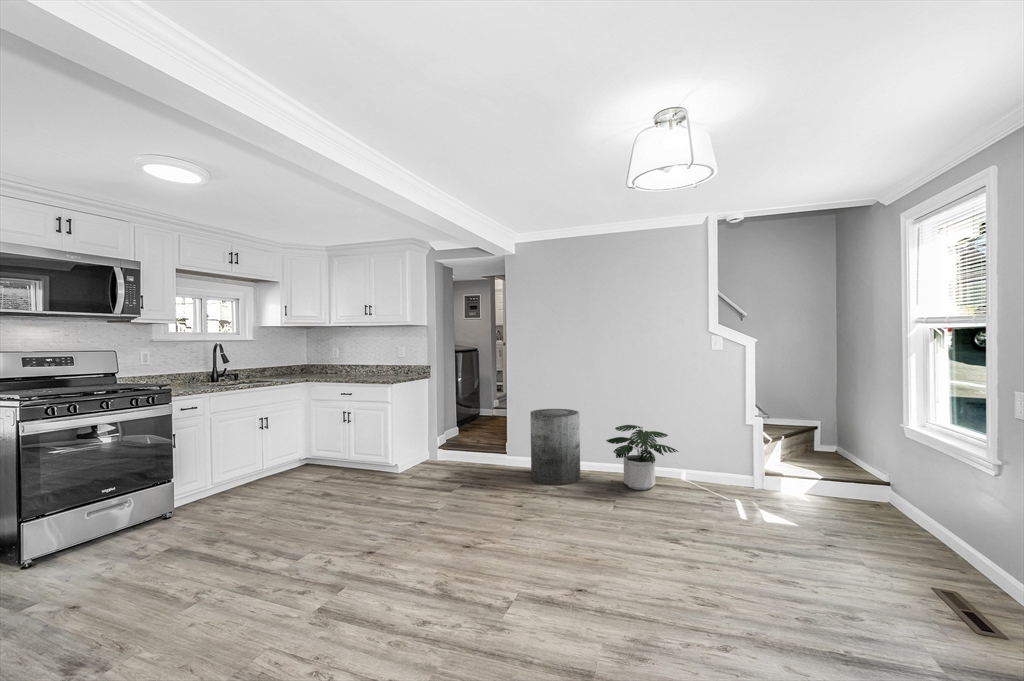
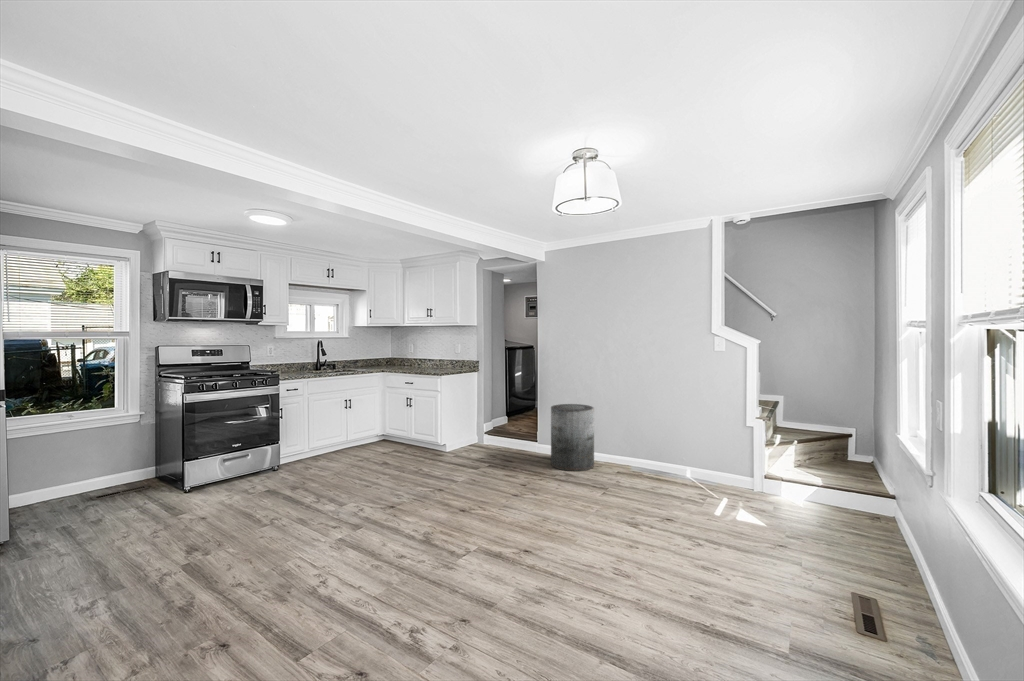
potted plant: present [606,425,678,490] -> none [614,422,675,482]

